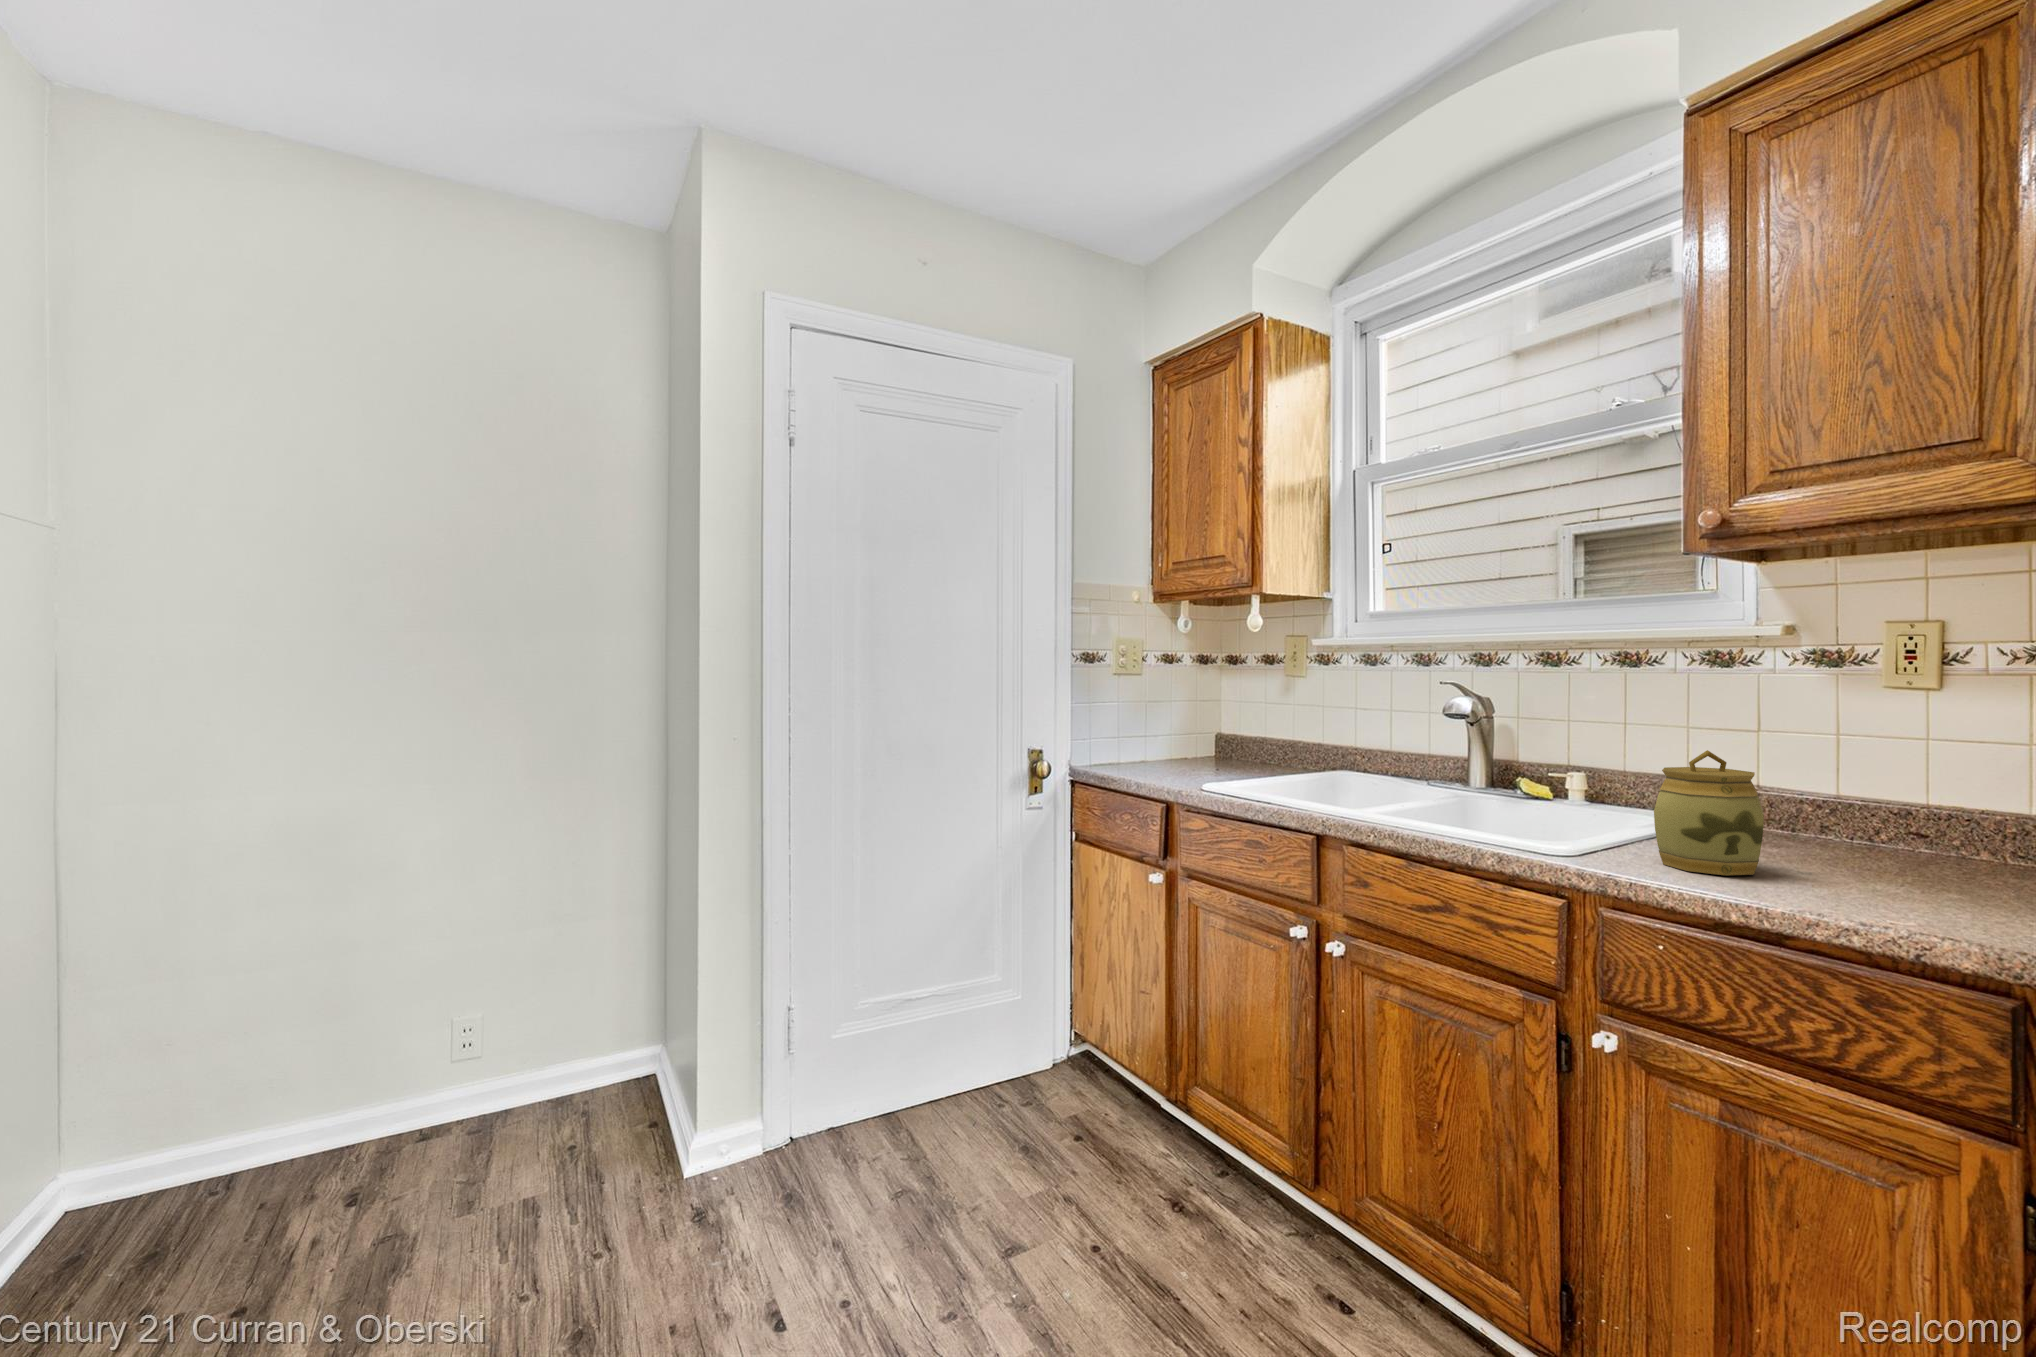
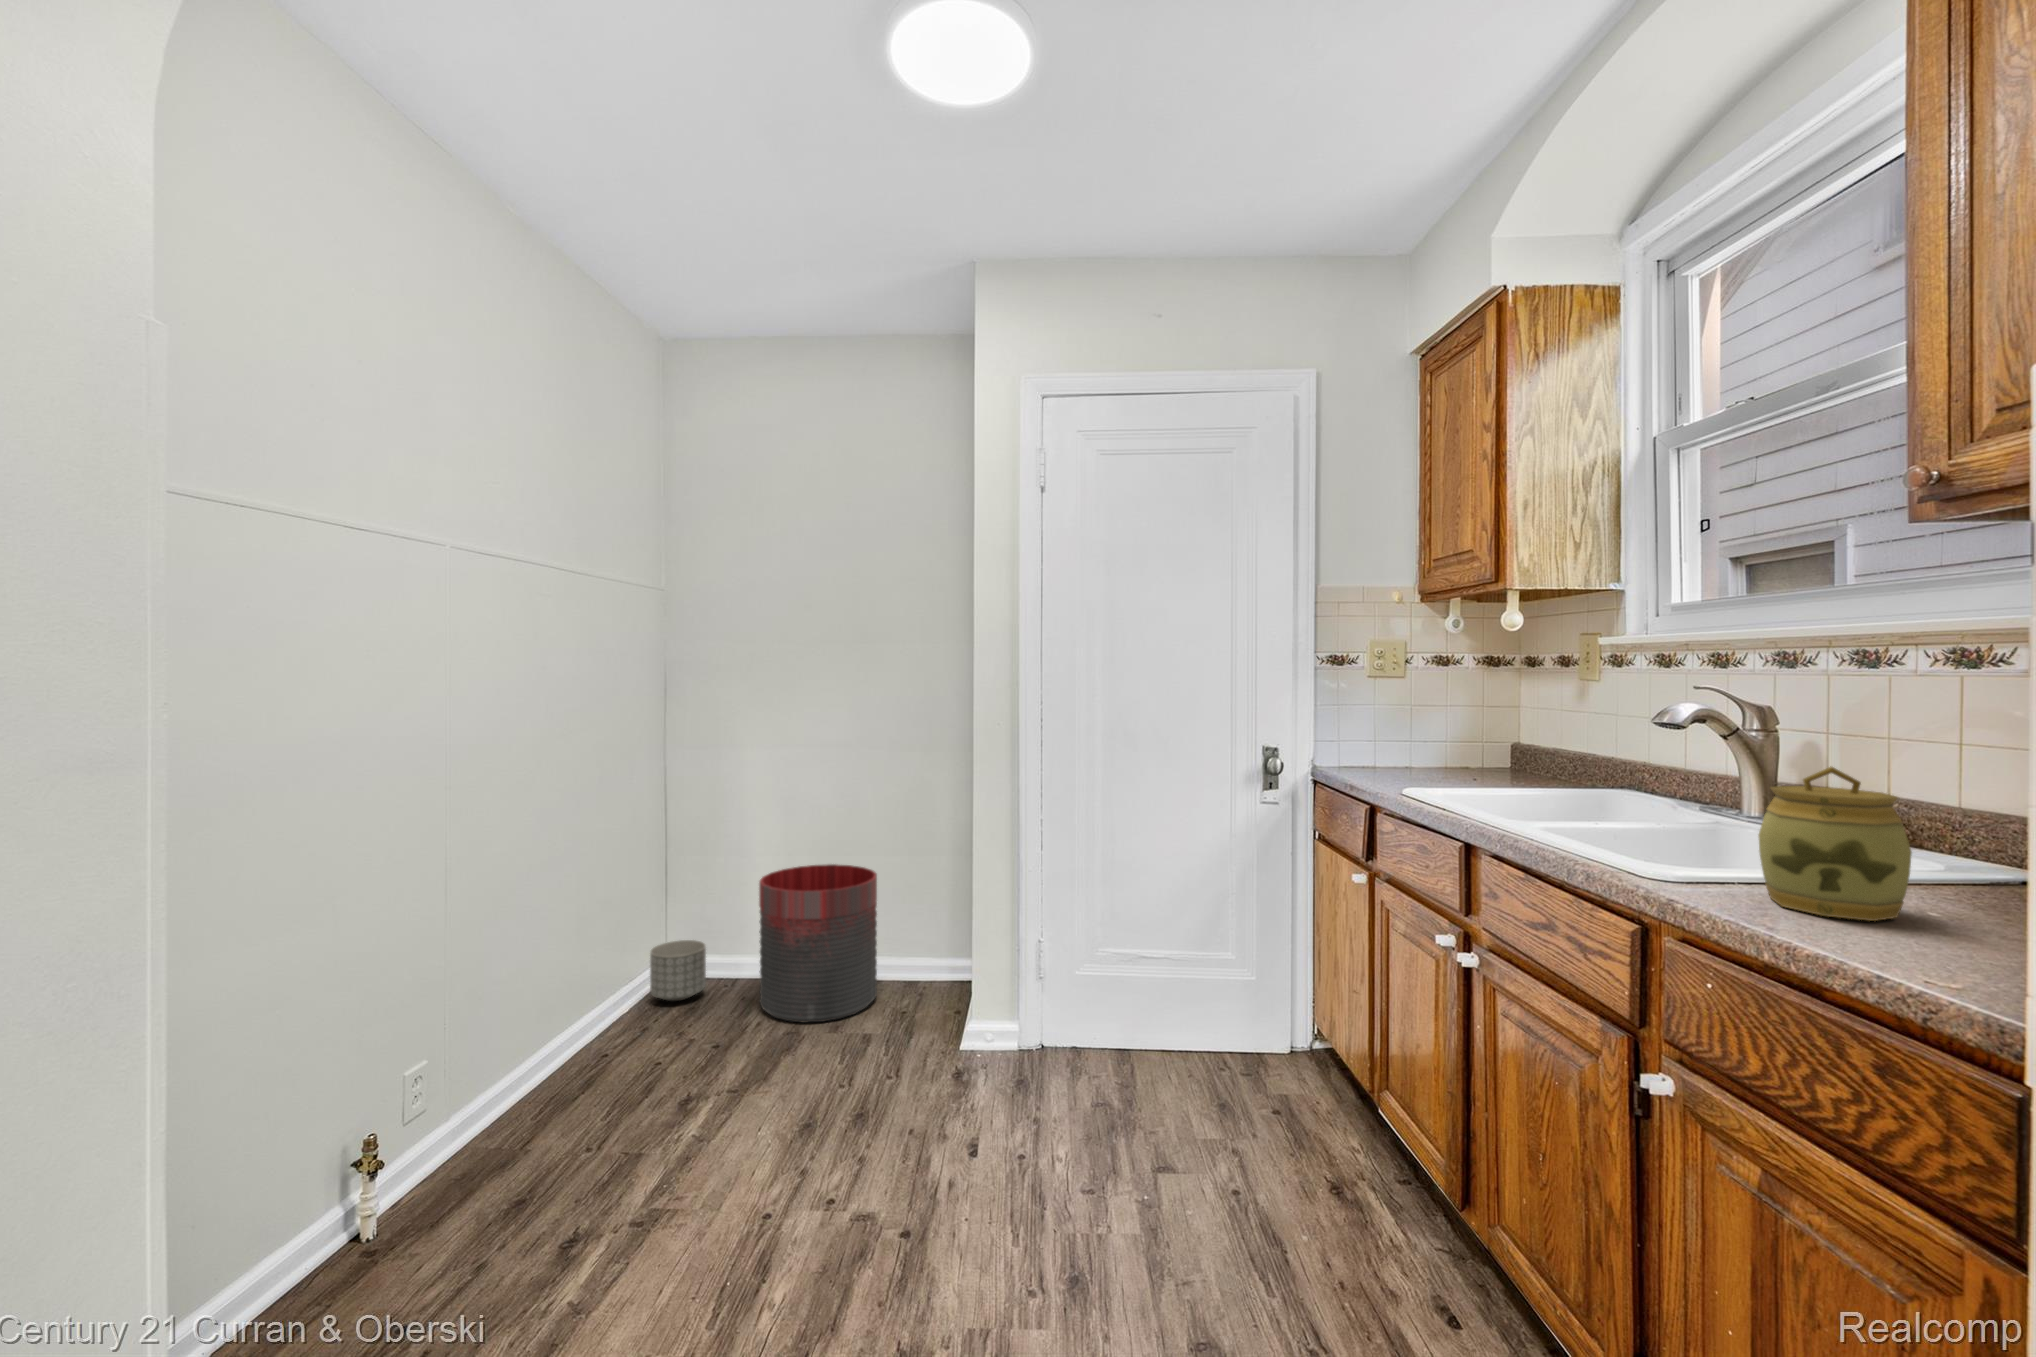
trash can: none [306,958,516,1217] -> present [759,864,877,1022]
planter: none [60,1131,186,1252] -> present [650,940,706,1001]

